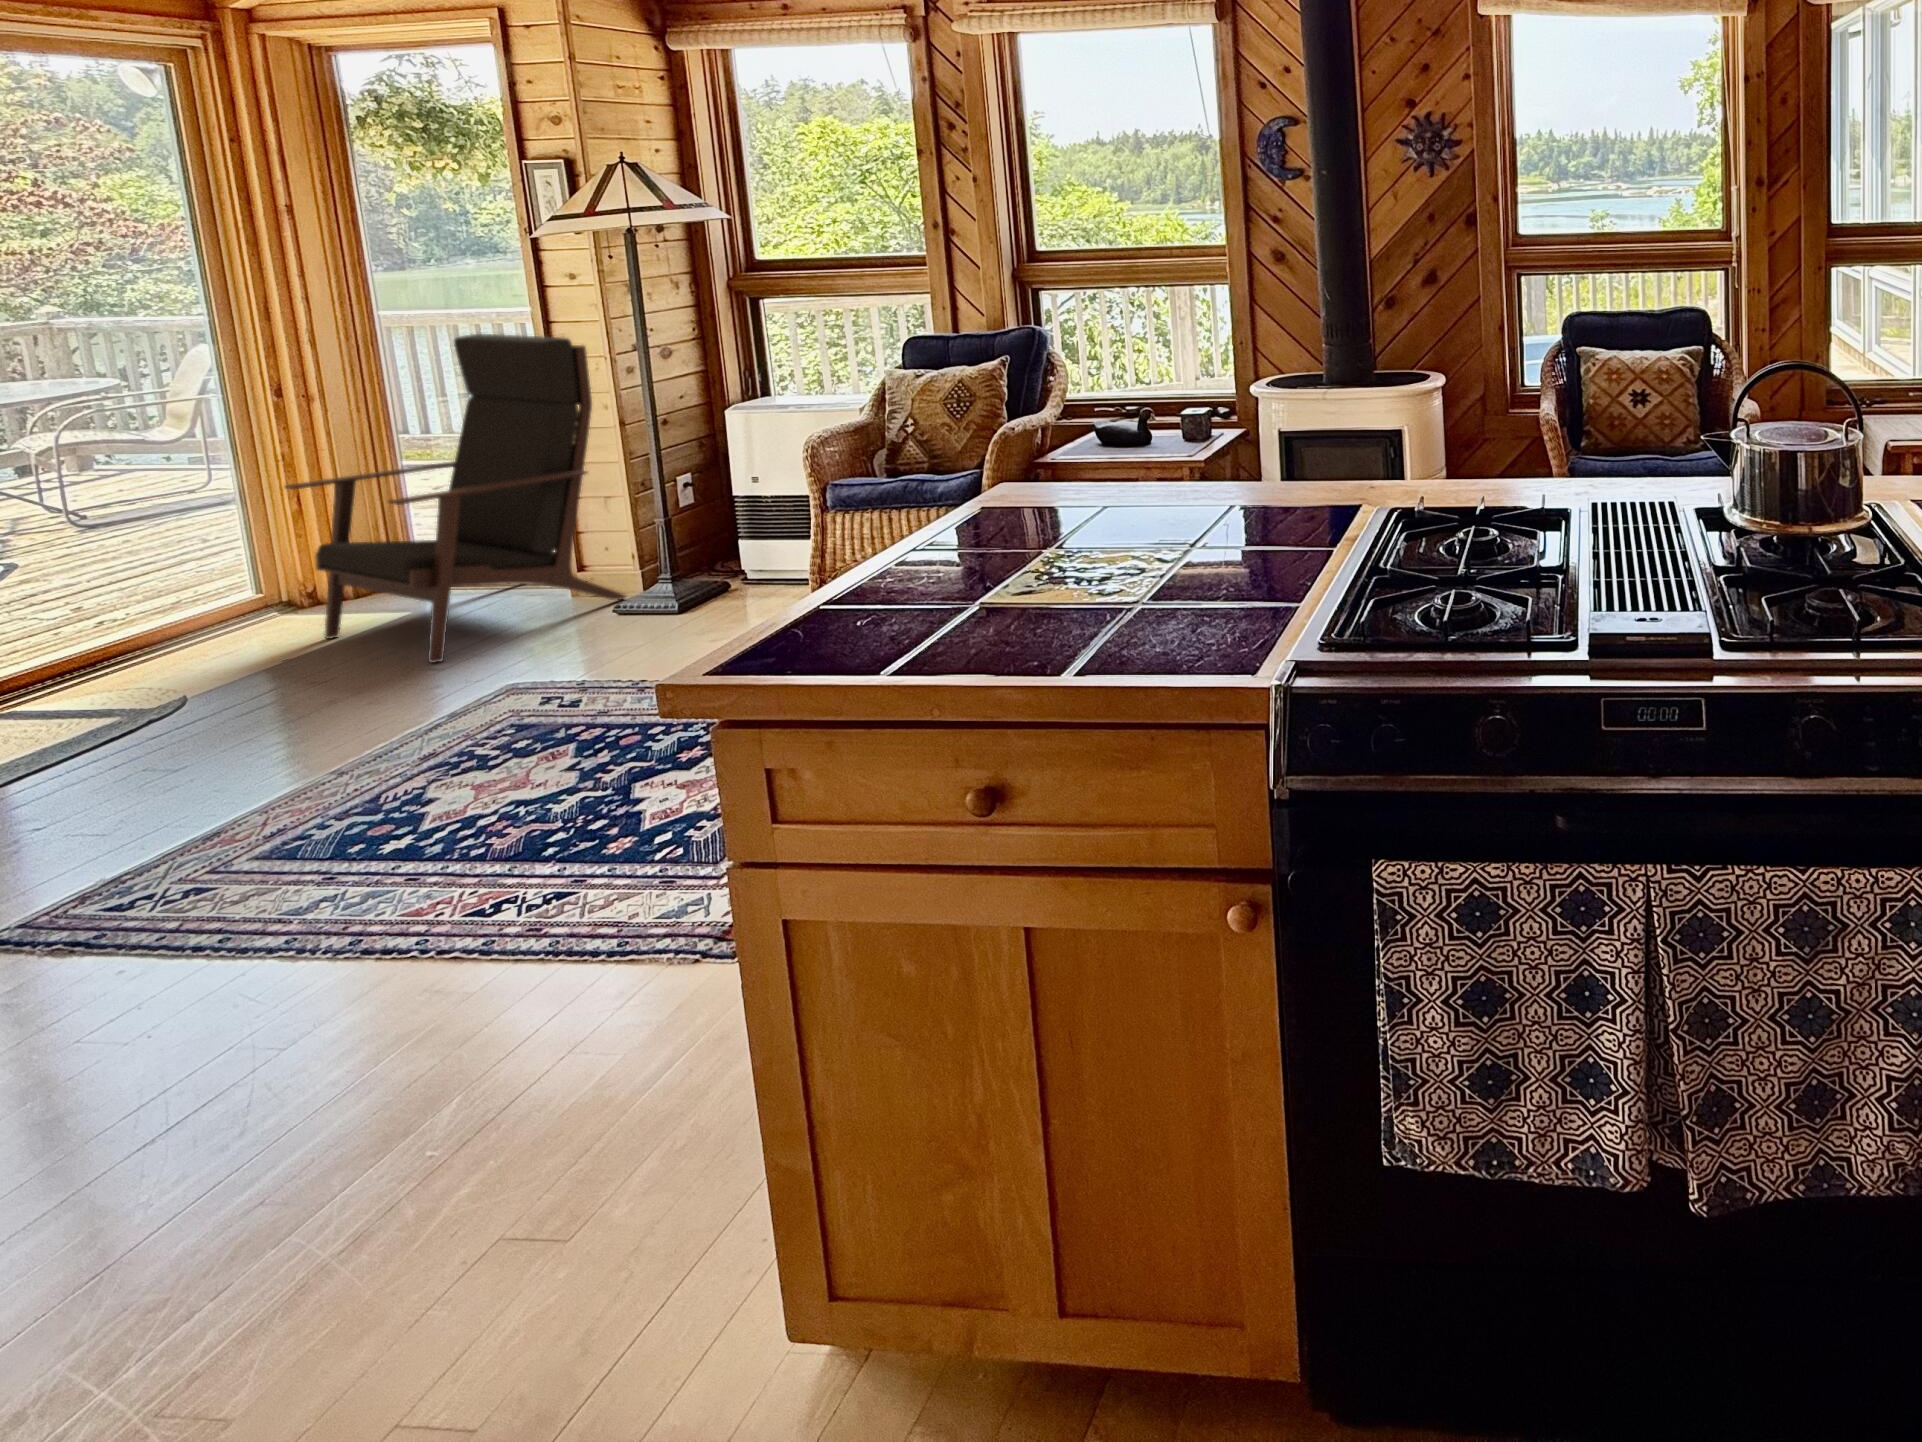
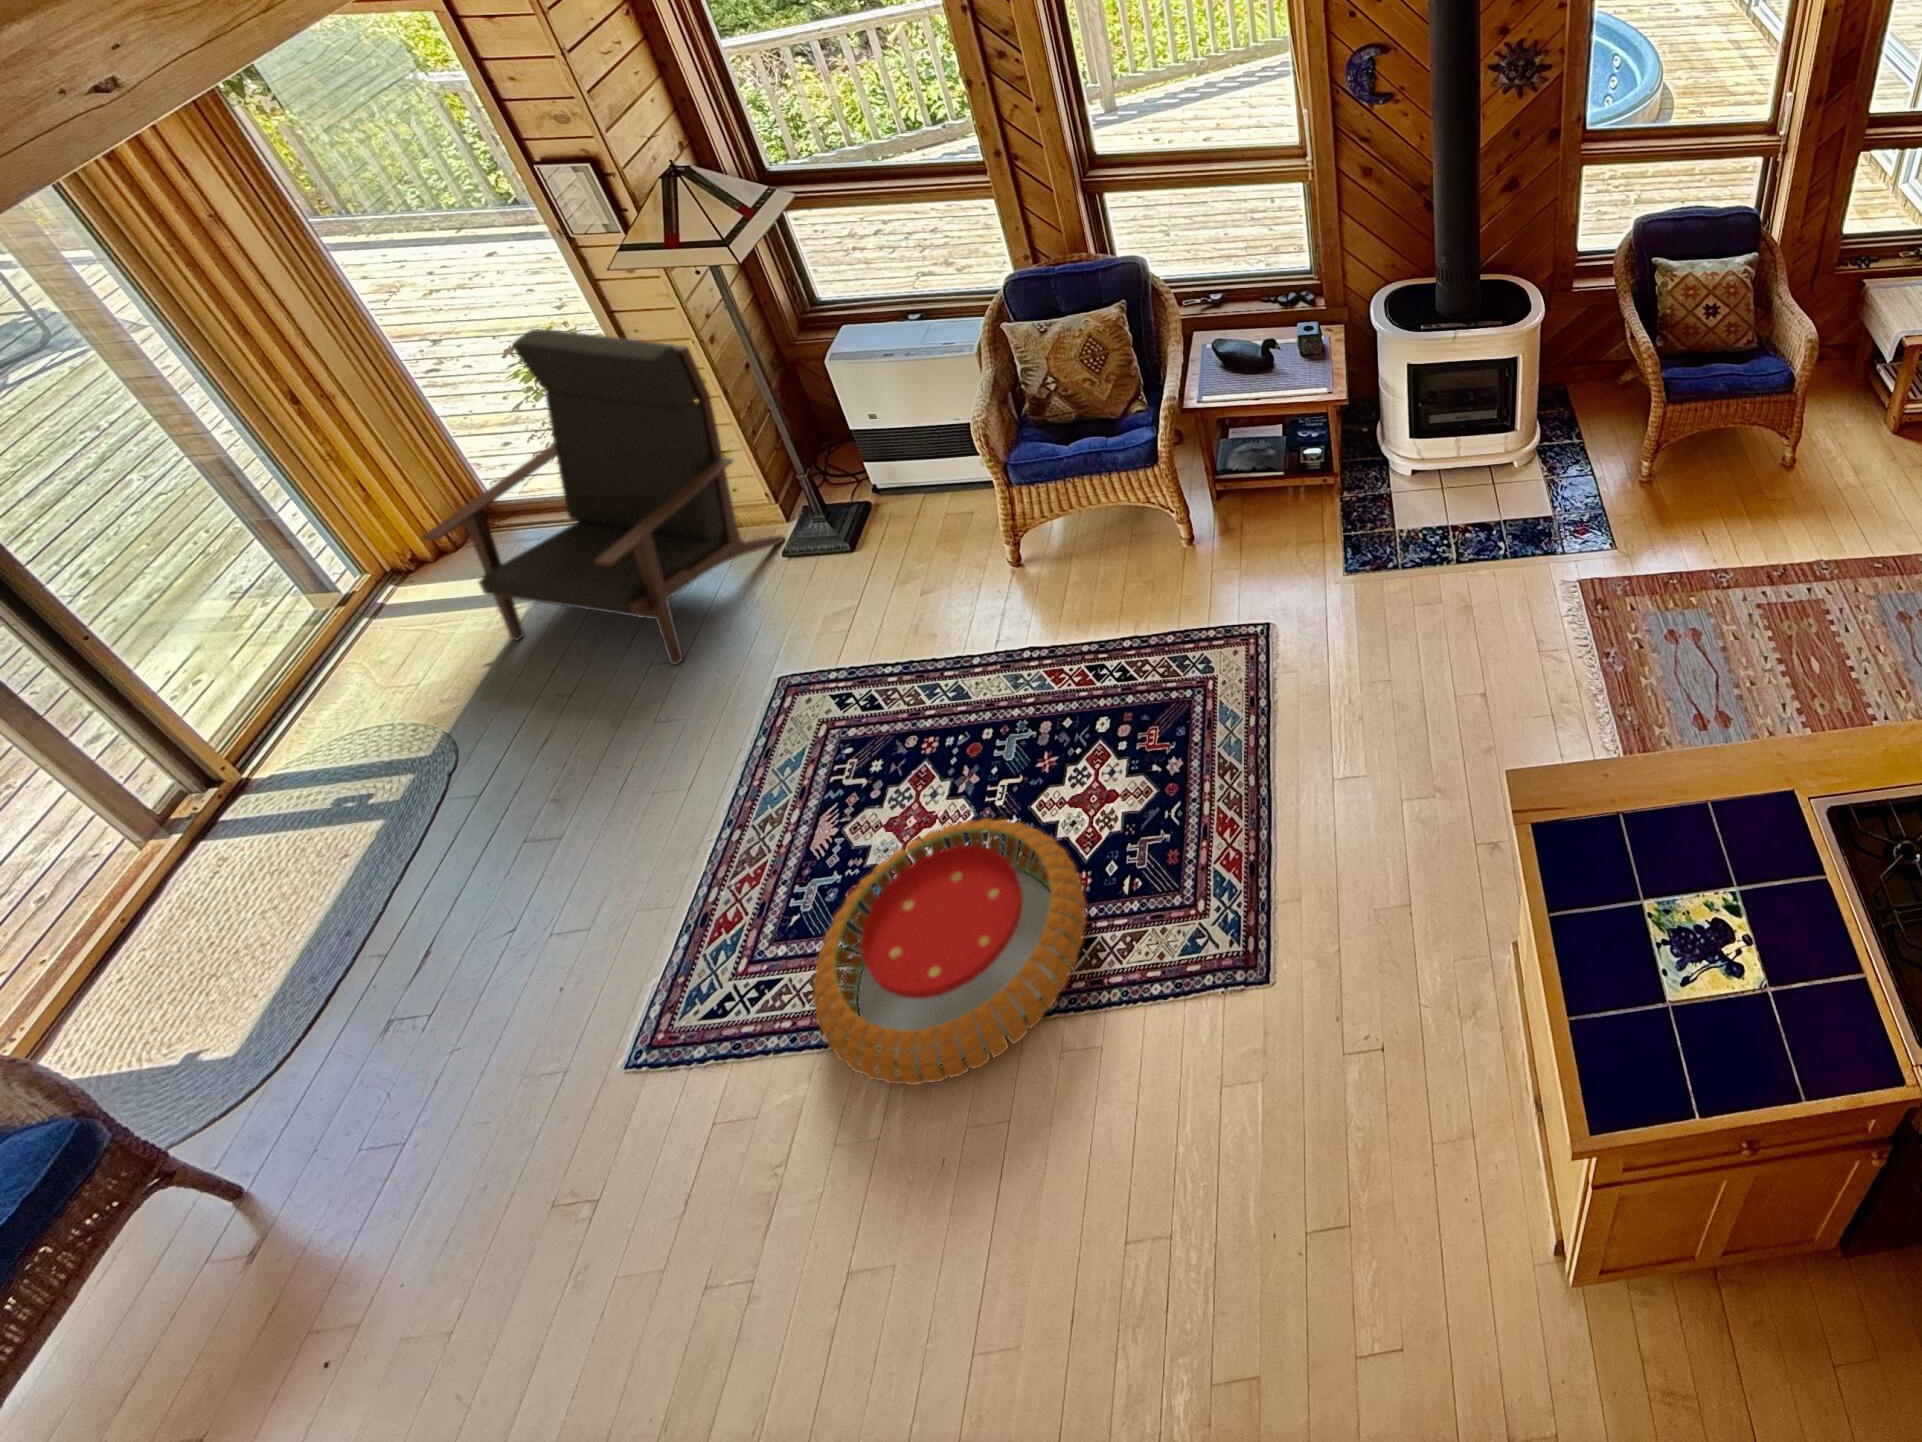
pouf: none [170,744,603,985] -> present [813,819,1086,1085]

